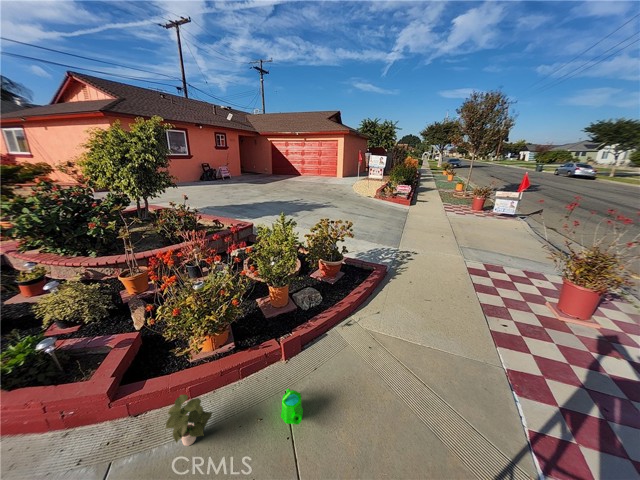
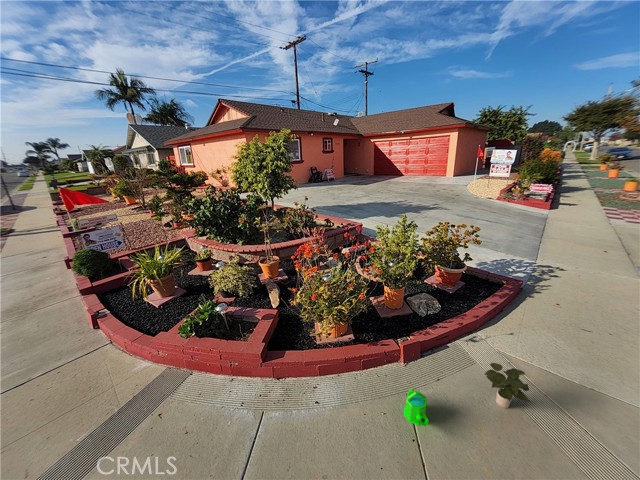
potted plant: present [166,395,213,446] -> present [485,363,530,408]

